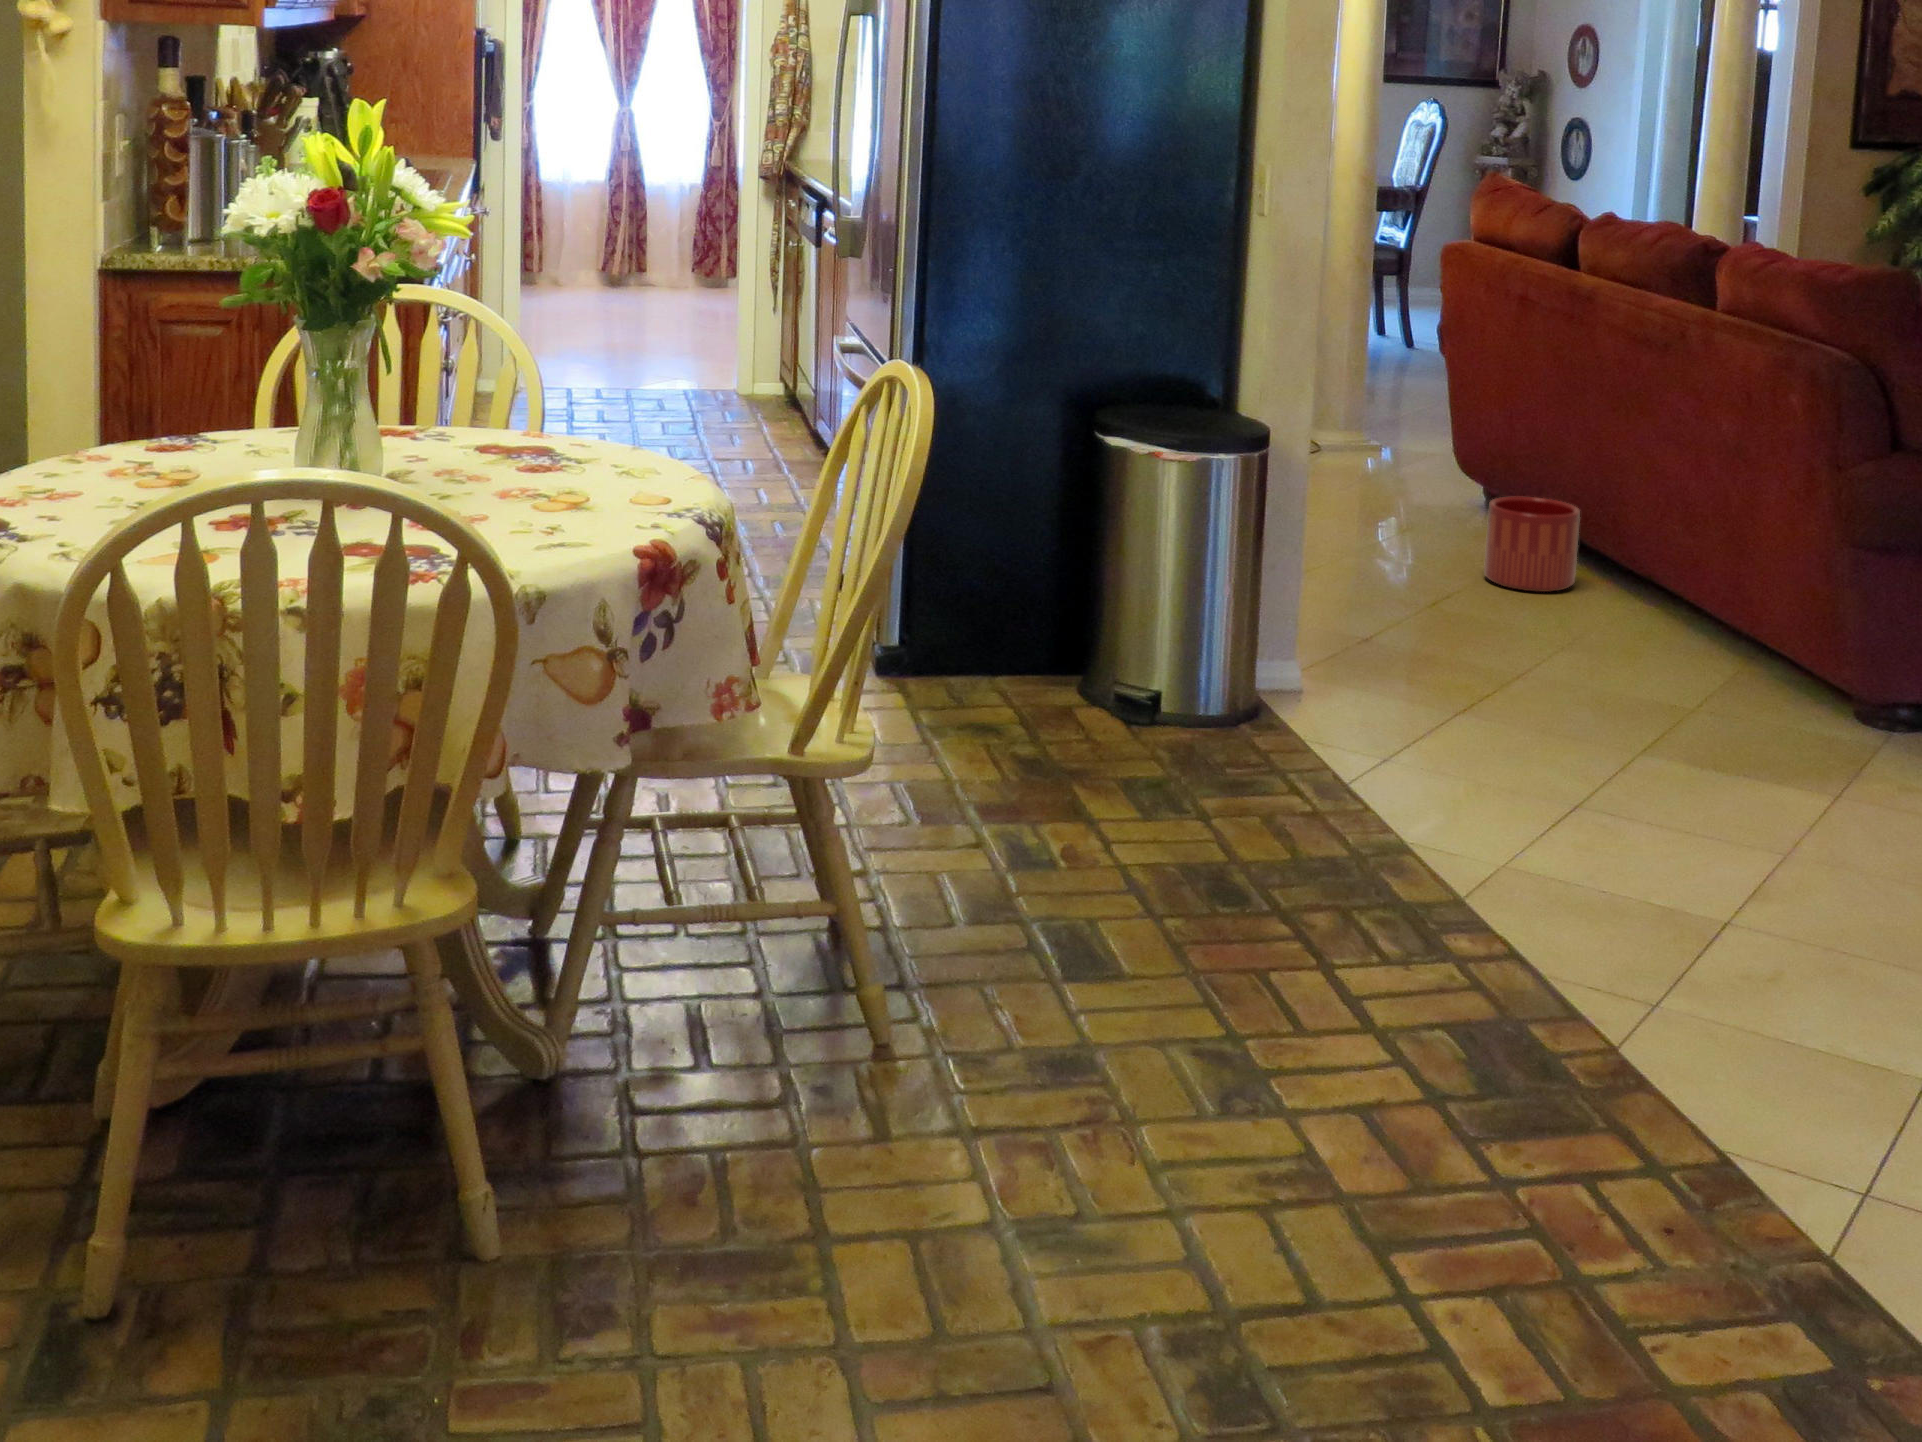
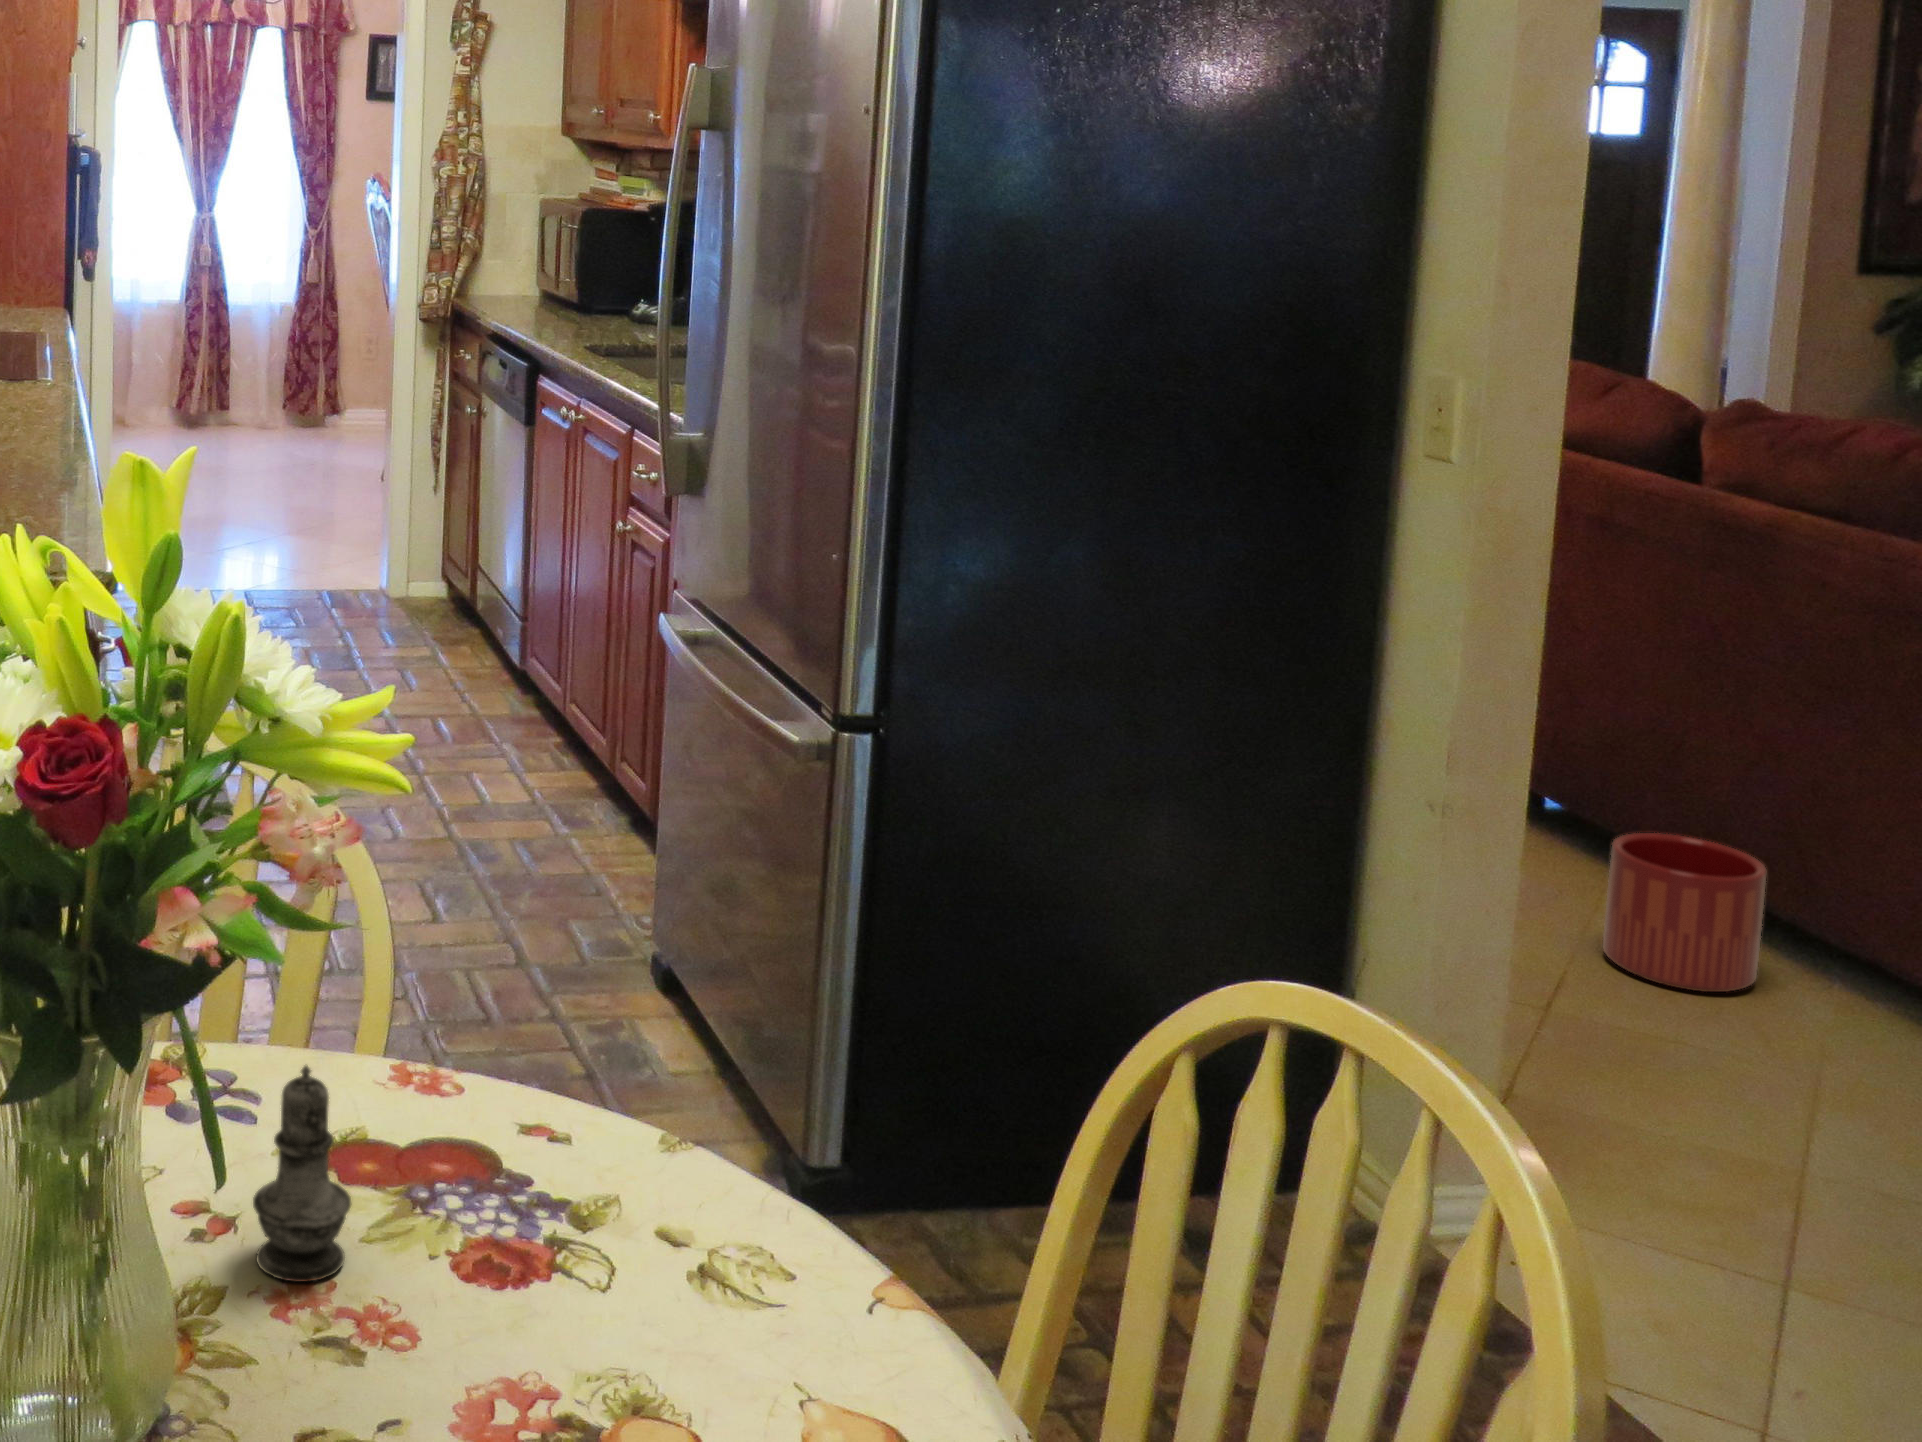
salt shaker: none [436,380,479,468] -> present [253,1066,352,1282]

